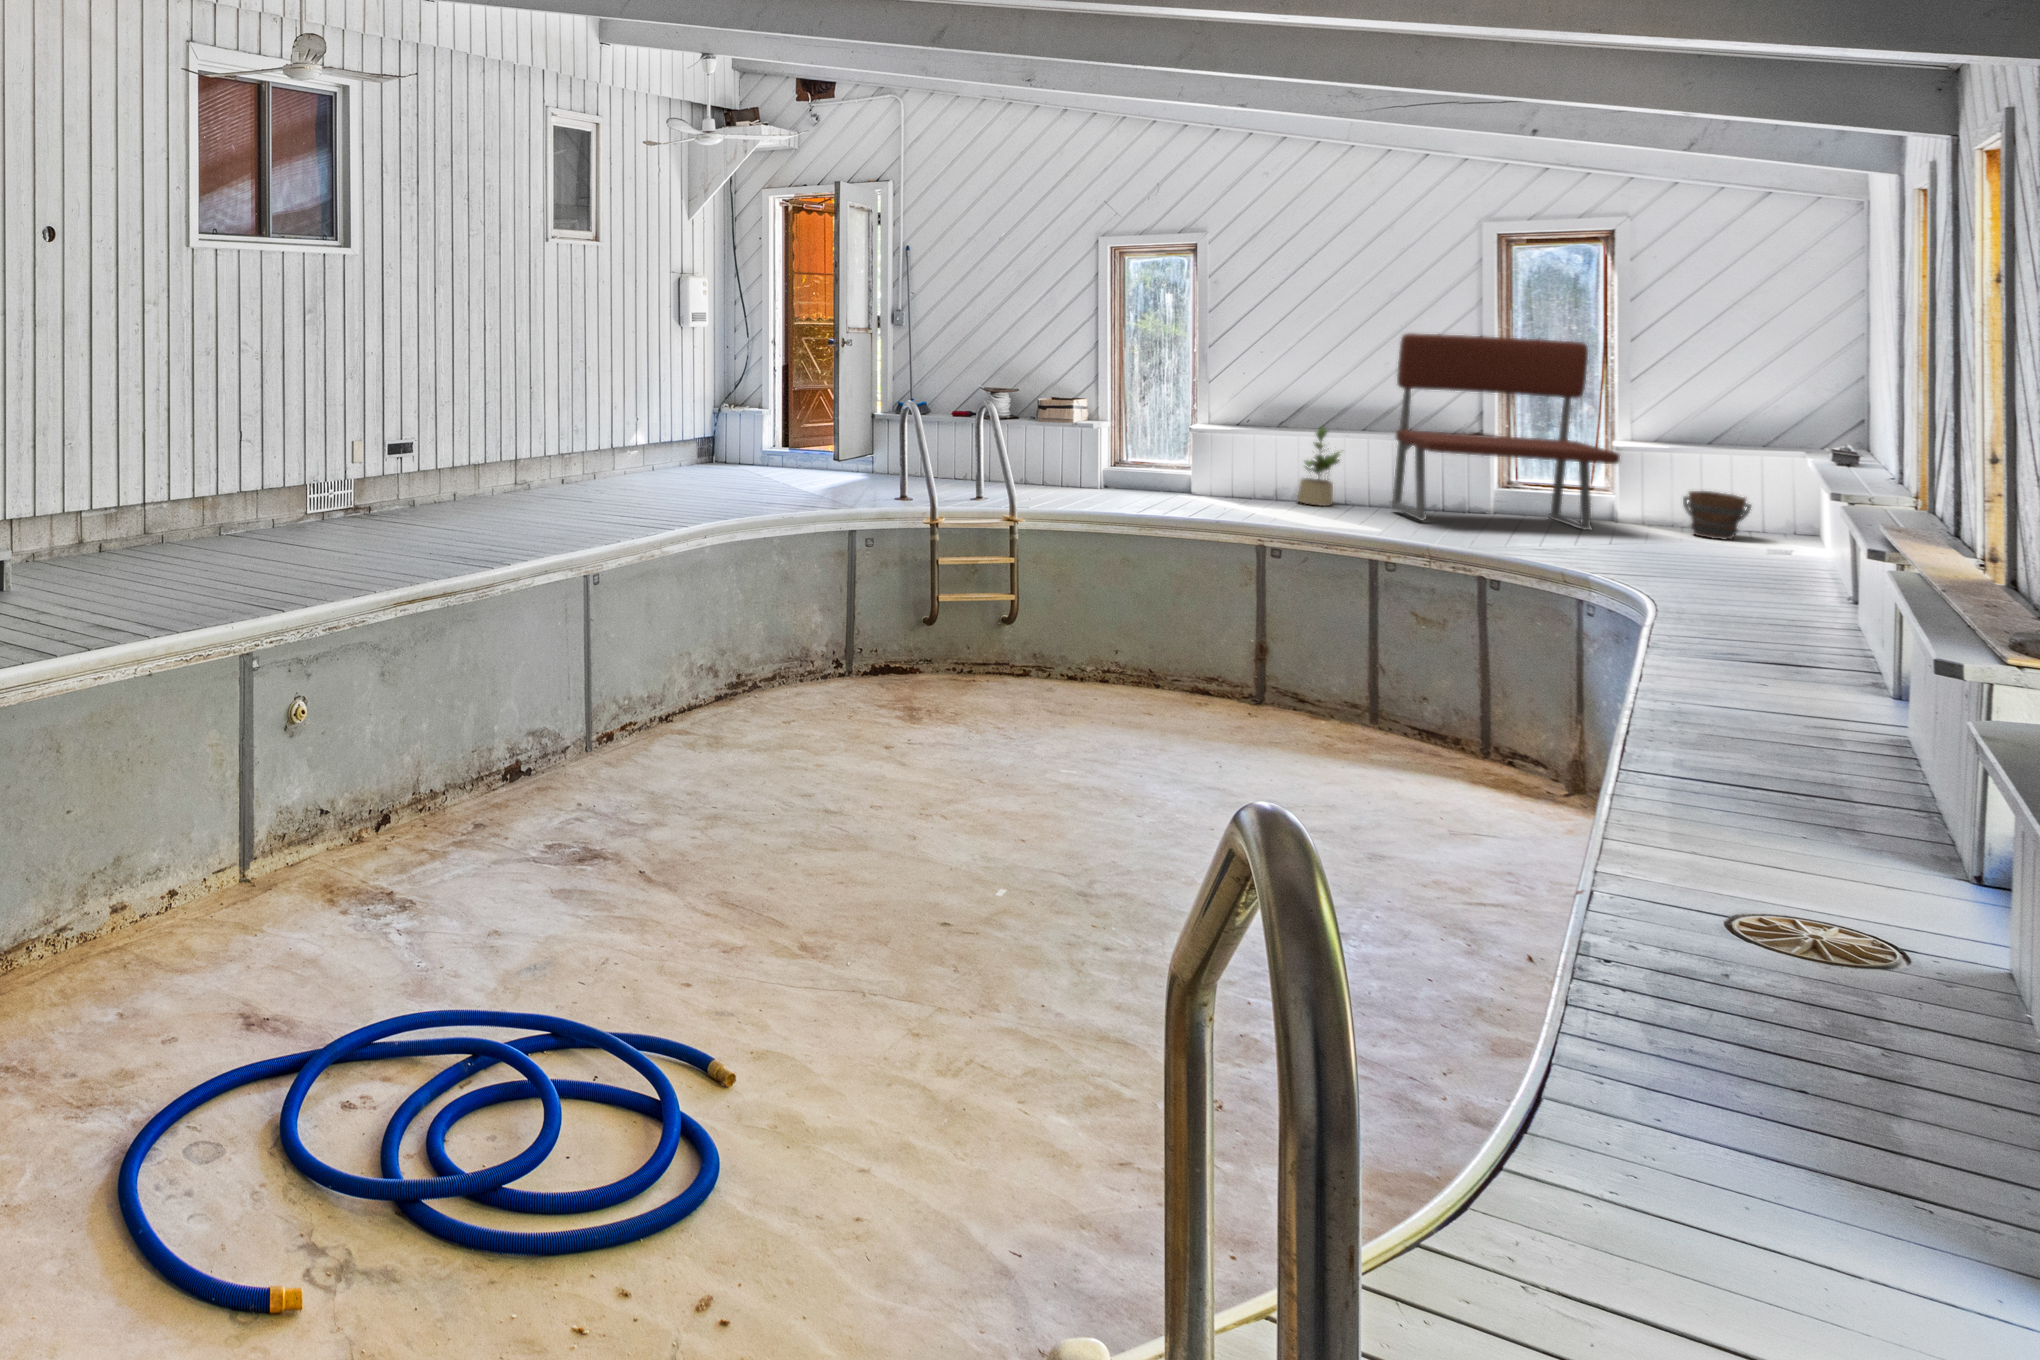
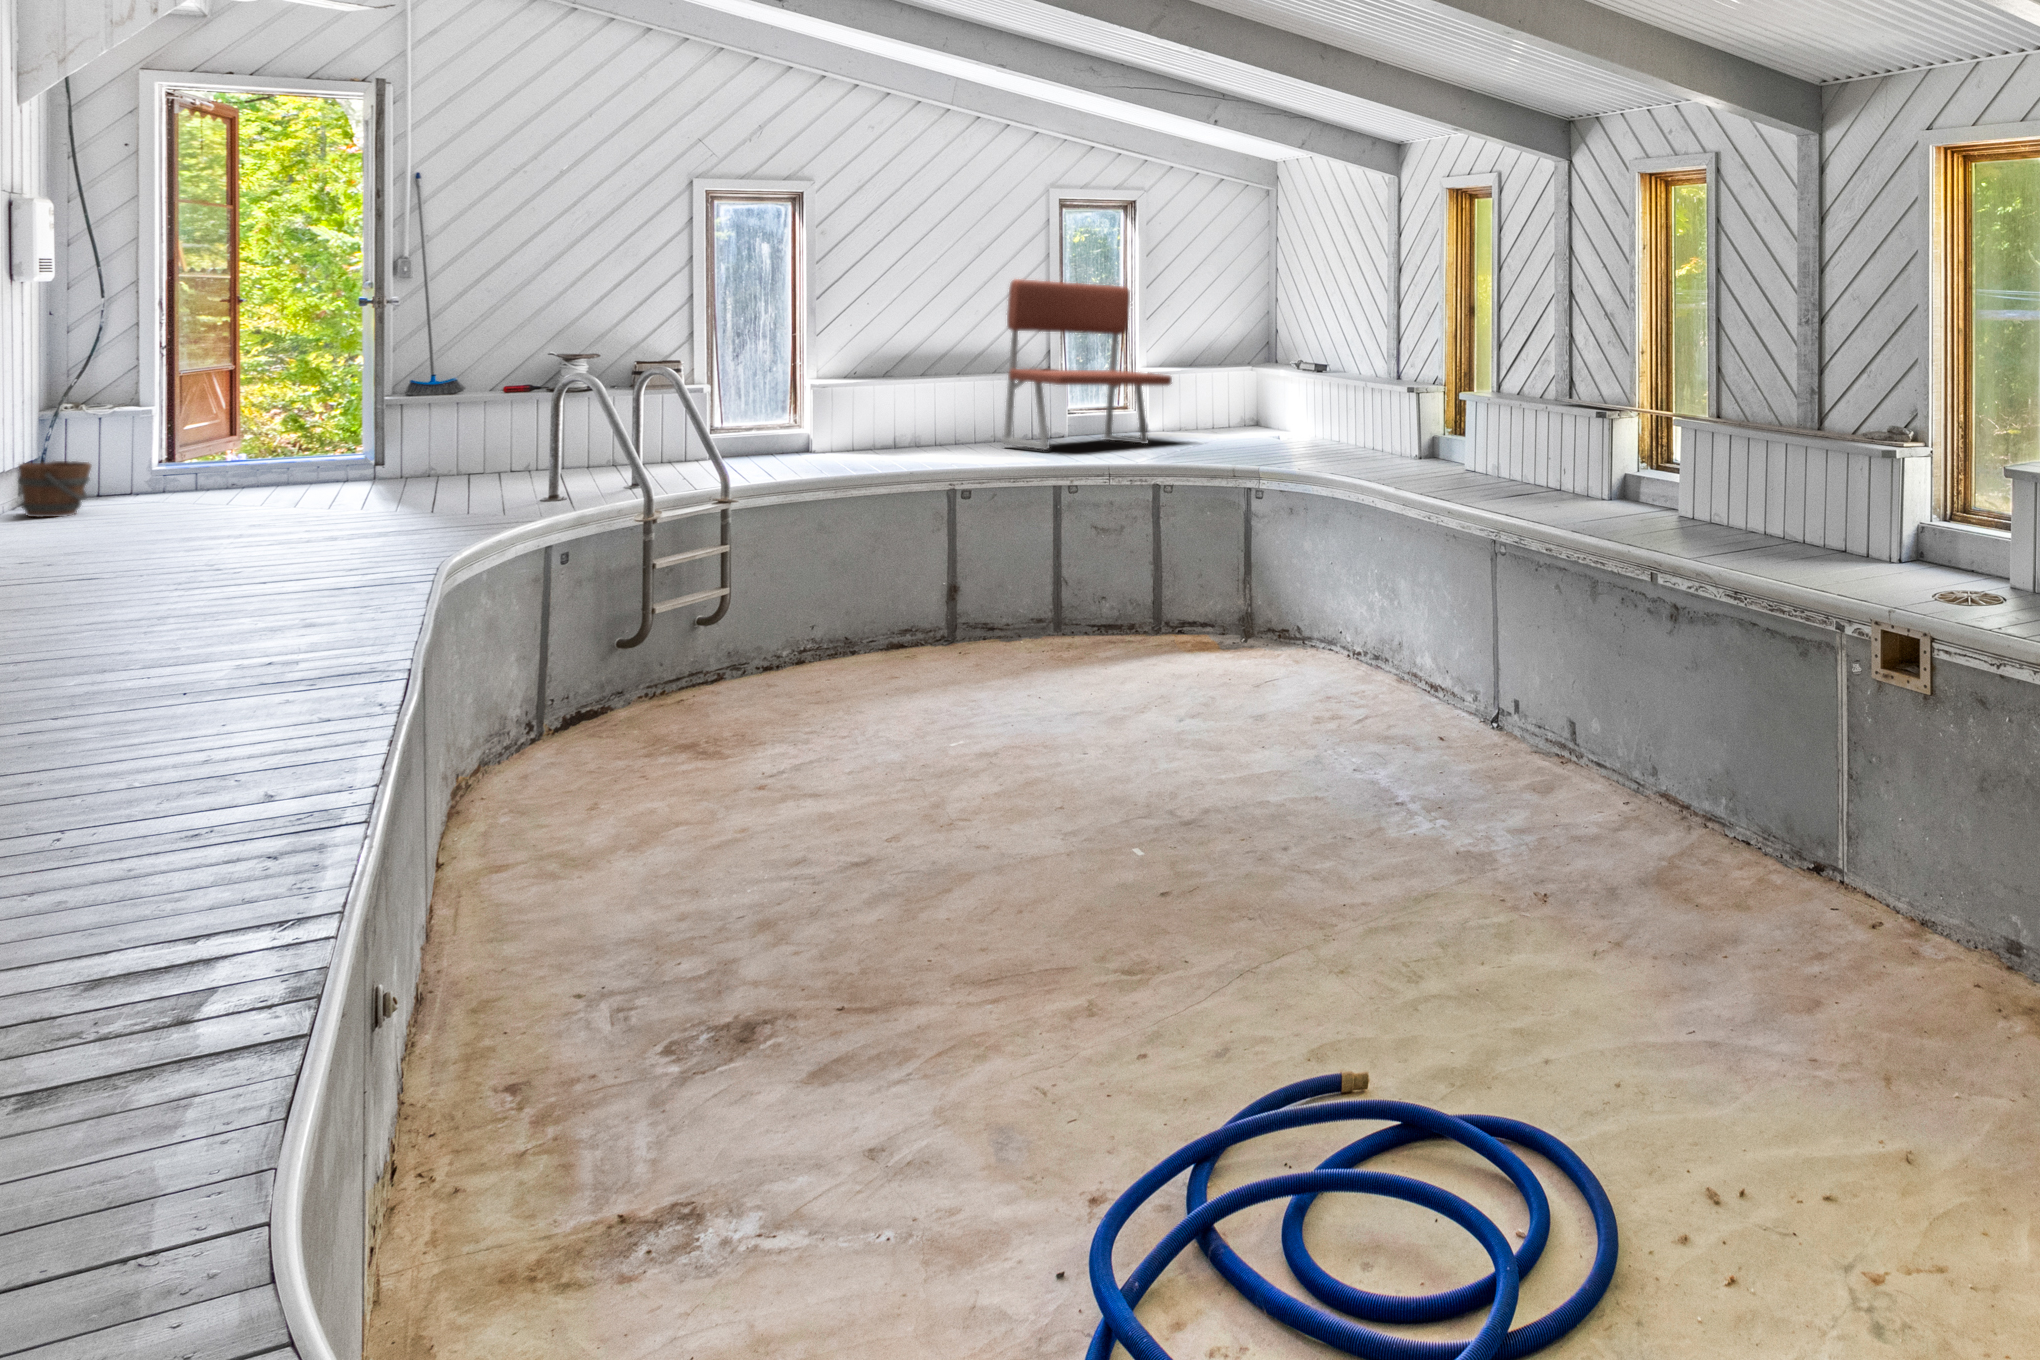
potted plant: present [1297,428,1342,506] -> none [917,373,957,450]
bucket: present [1683,491,1751,540] -> present [18,461,91,517]

